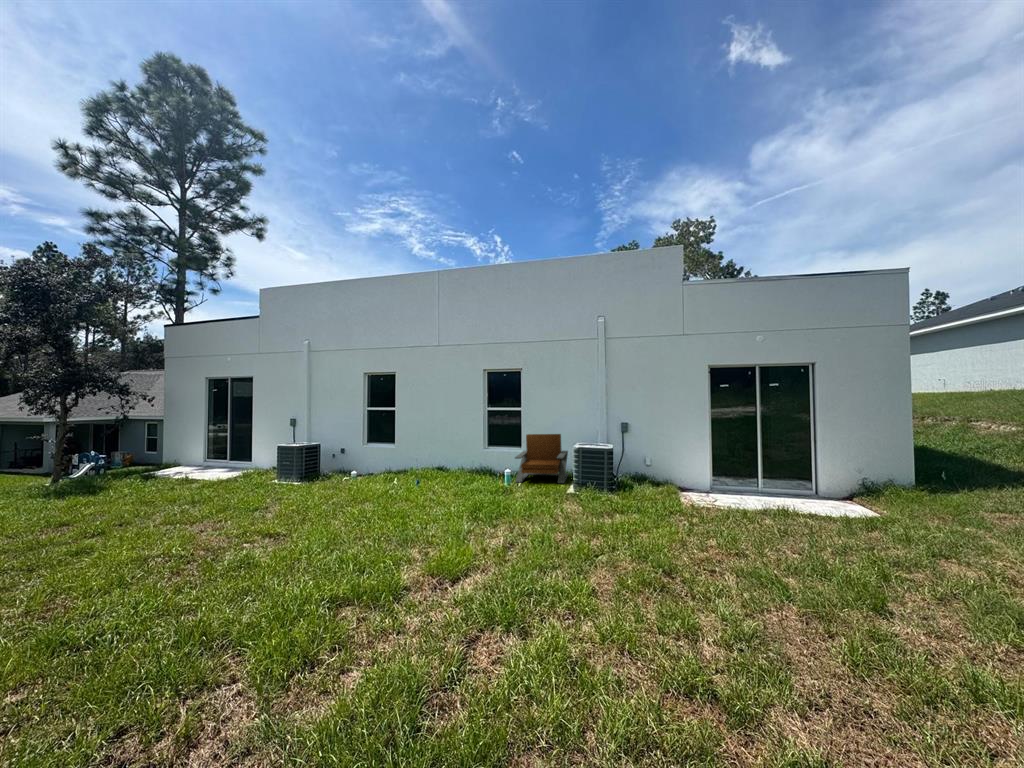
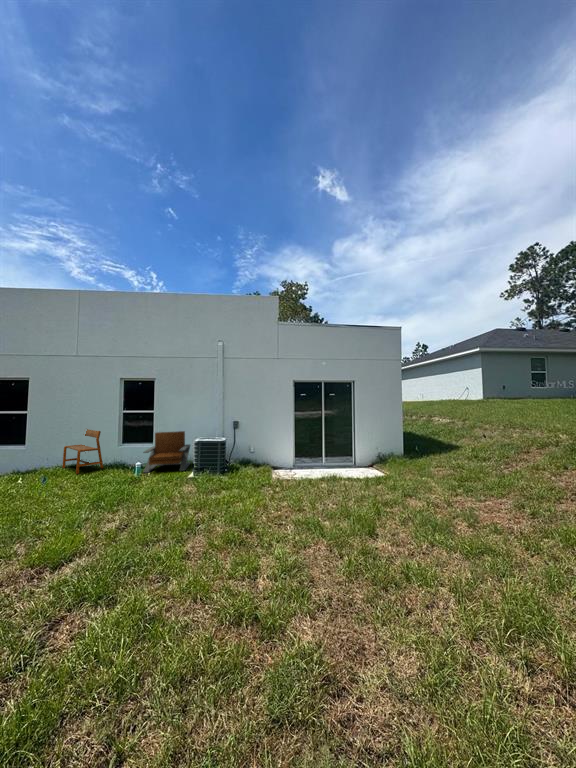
bench: none [430,427,471,478] -> present [62,429,103,474]

